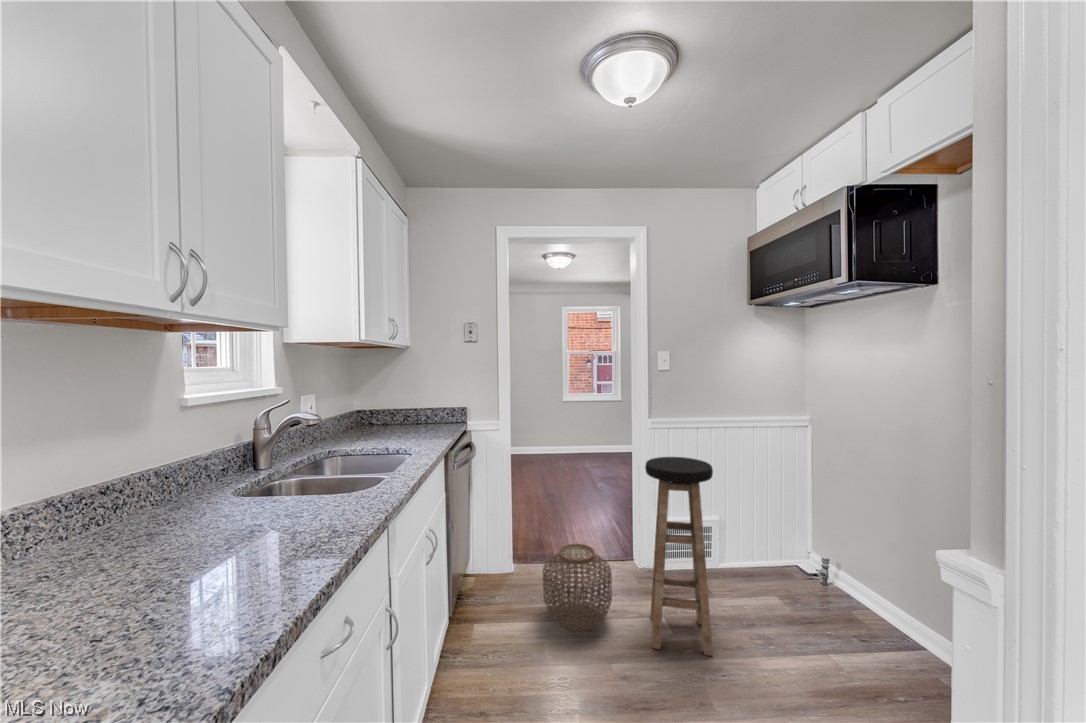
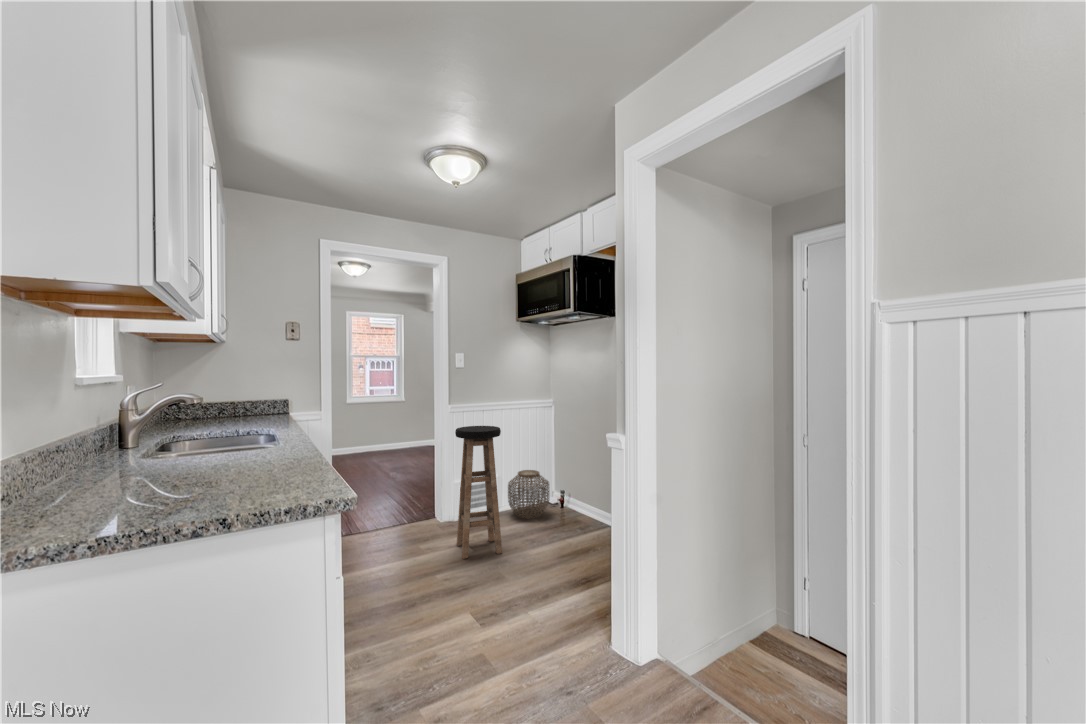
woven basket: present [543,544,612,633] -> present [508,470,549,519]

